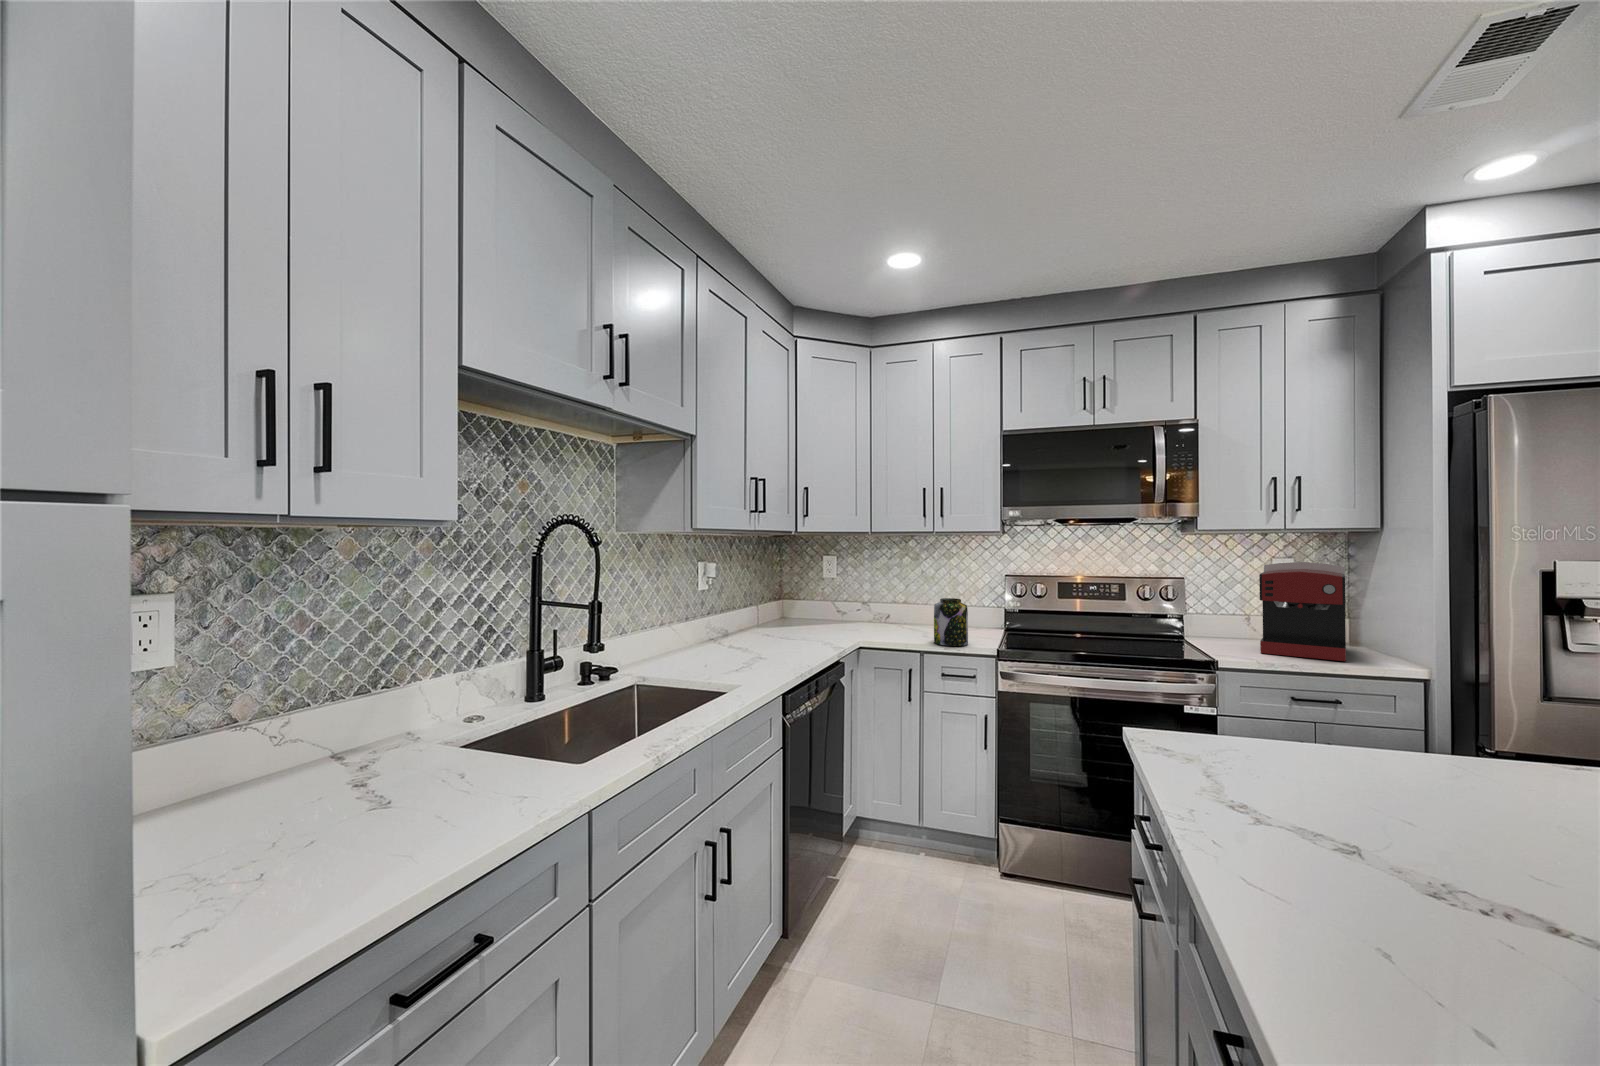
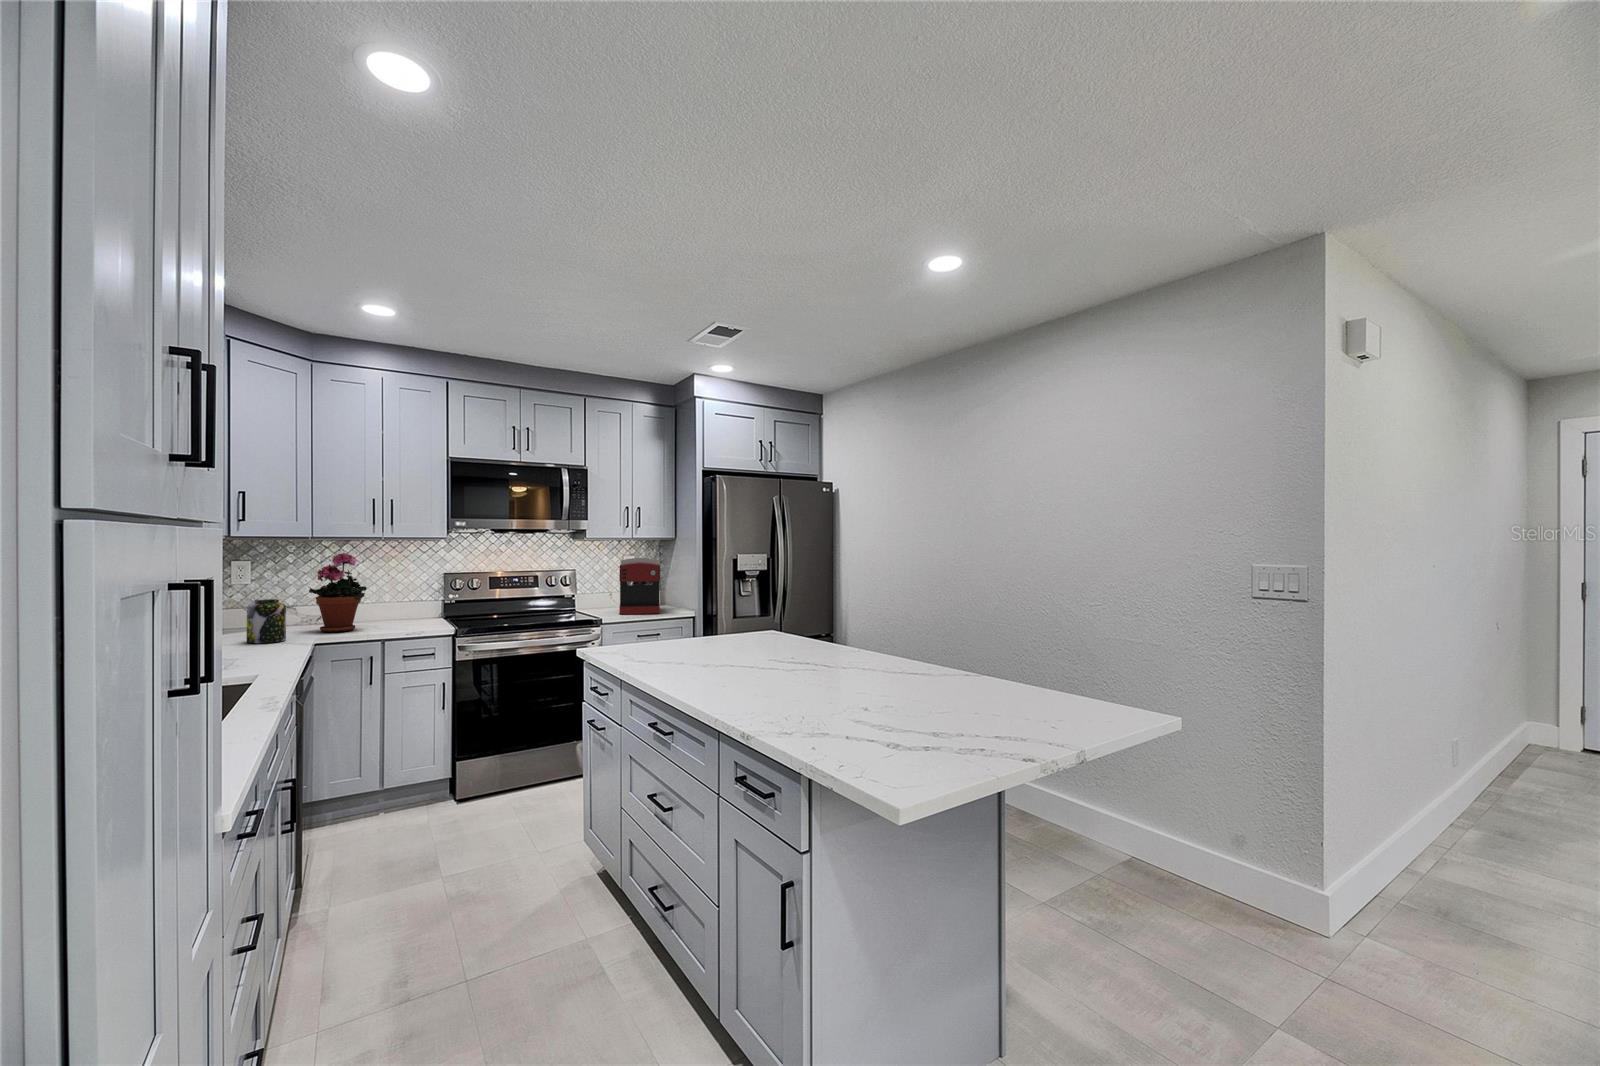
potted plant: none [865,549,916,635] -> present [309,553,367,632]
jar: present [934,598,968,646] -> present [247,599,286,643]

